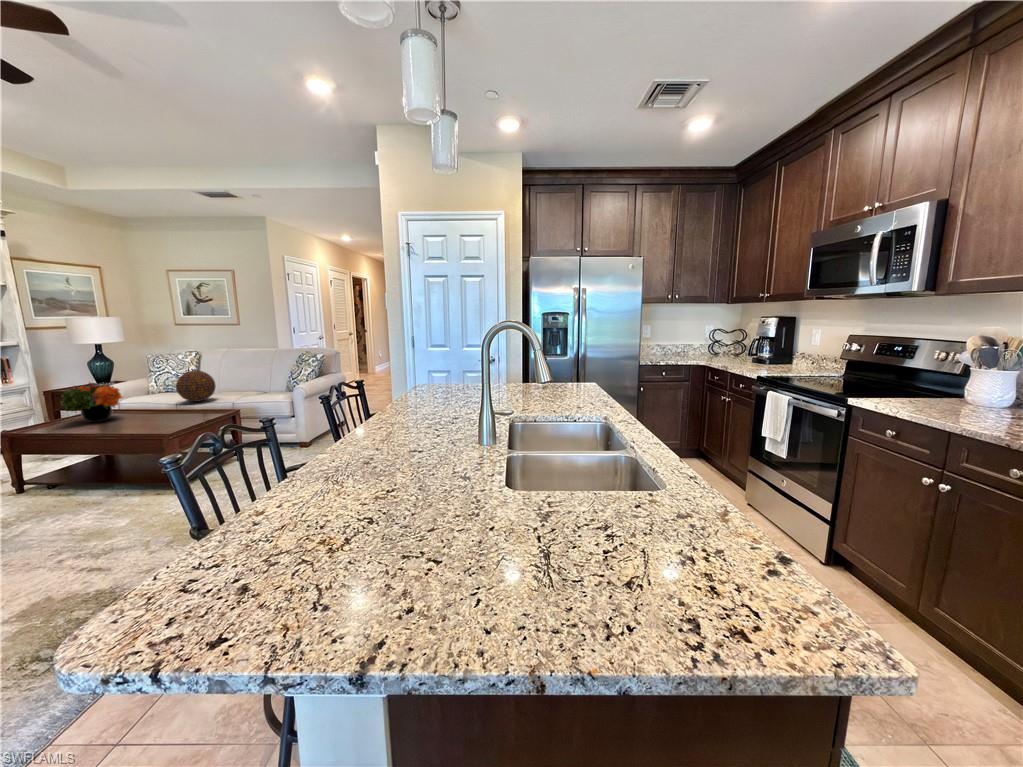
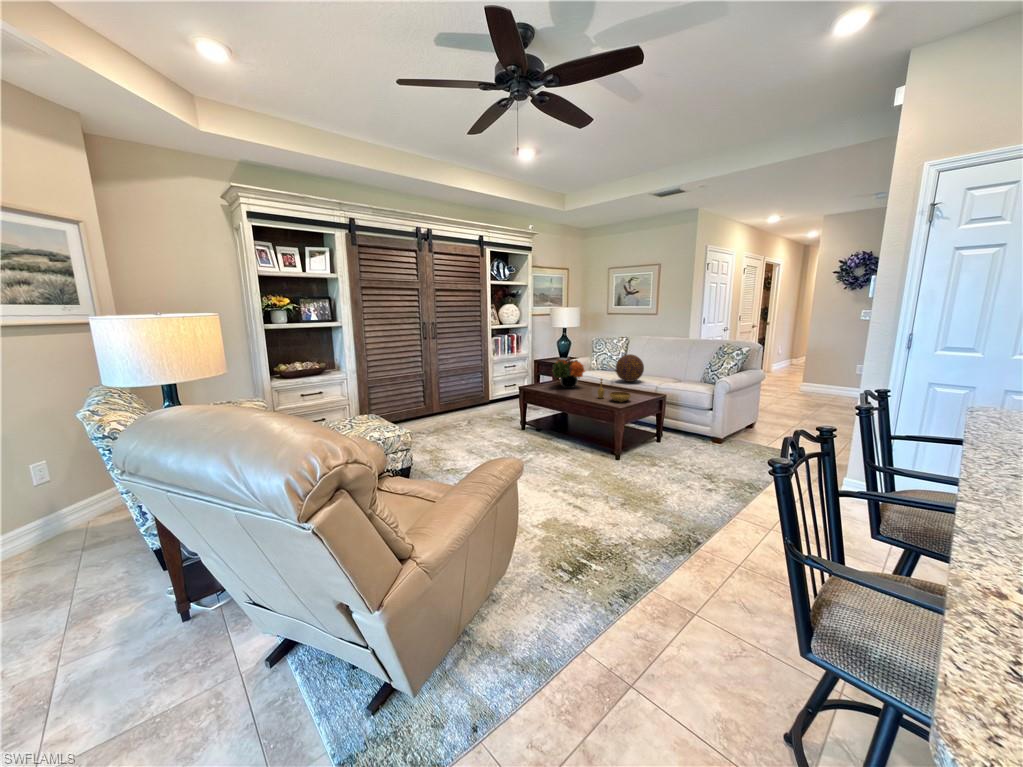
decorative bowl: none [138,403,187,427] -> present [598,379,631,402]

